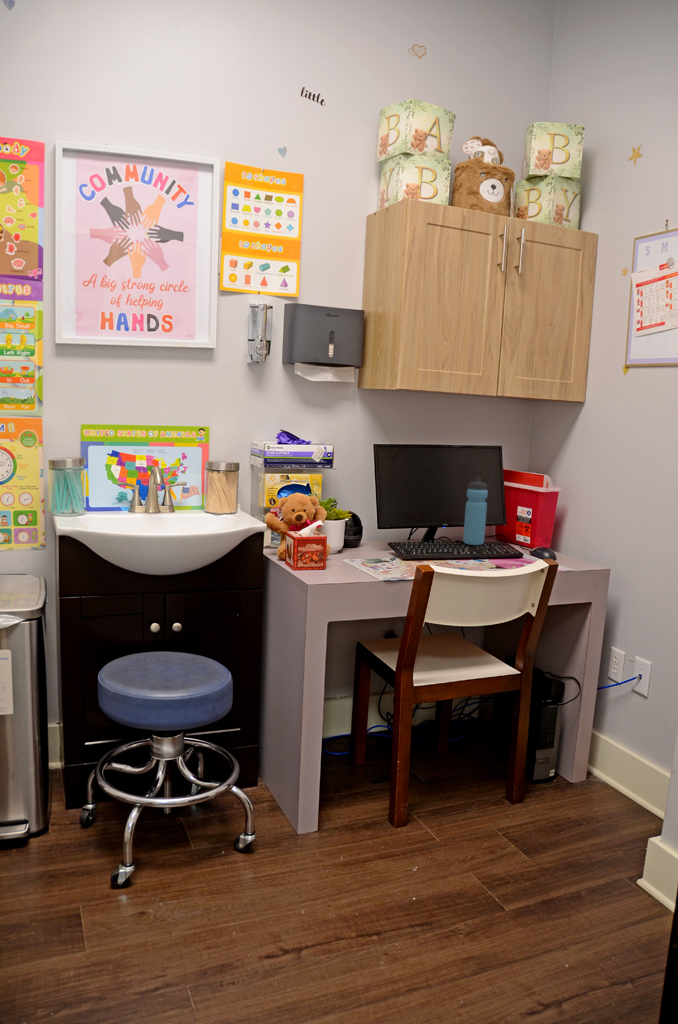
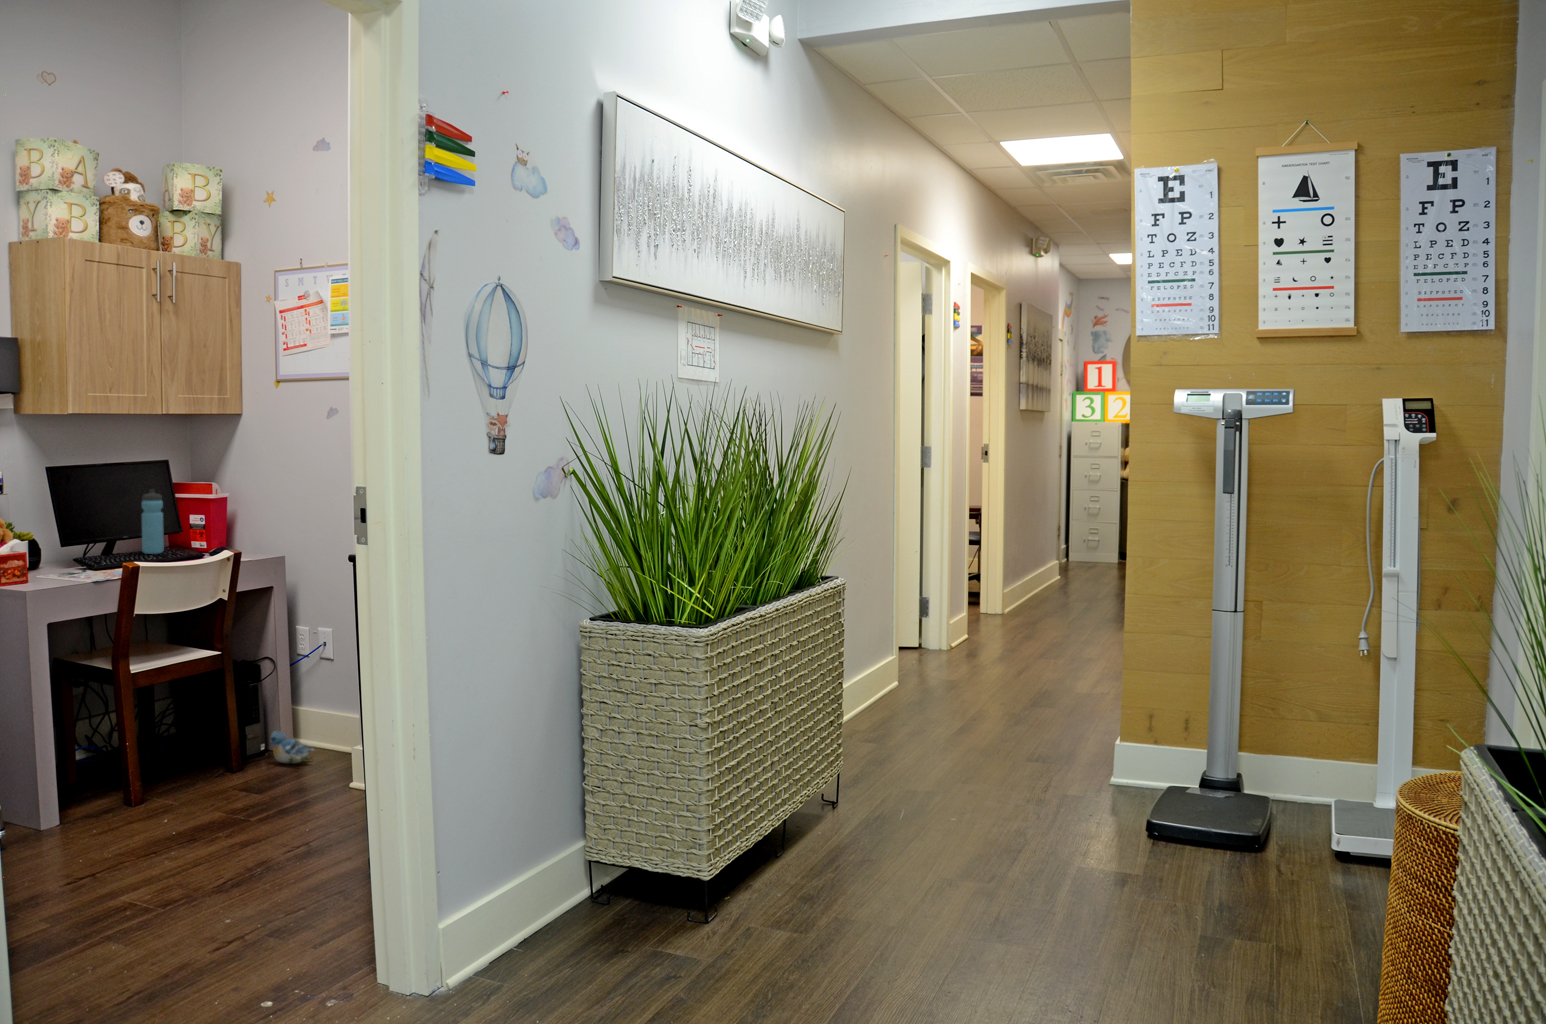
plush toy: none [567,767,617,815] -> present [270,731,314,764]

